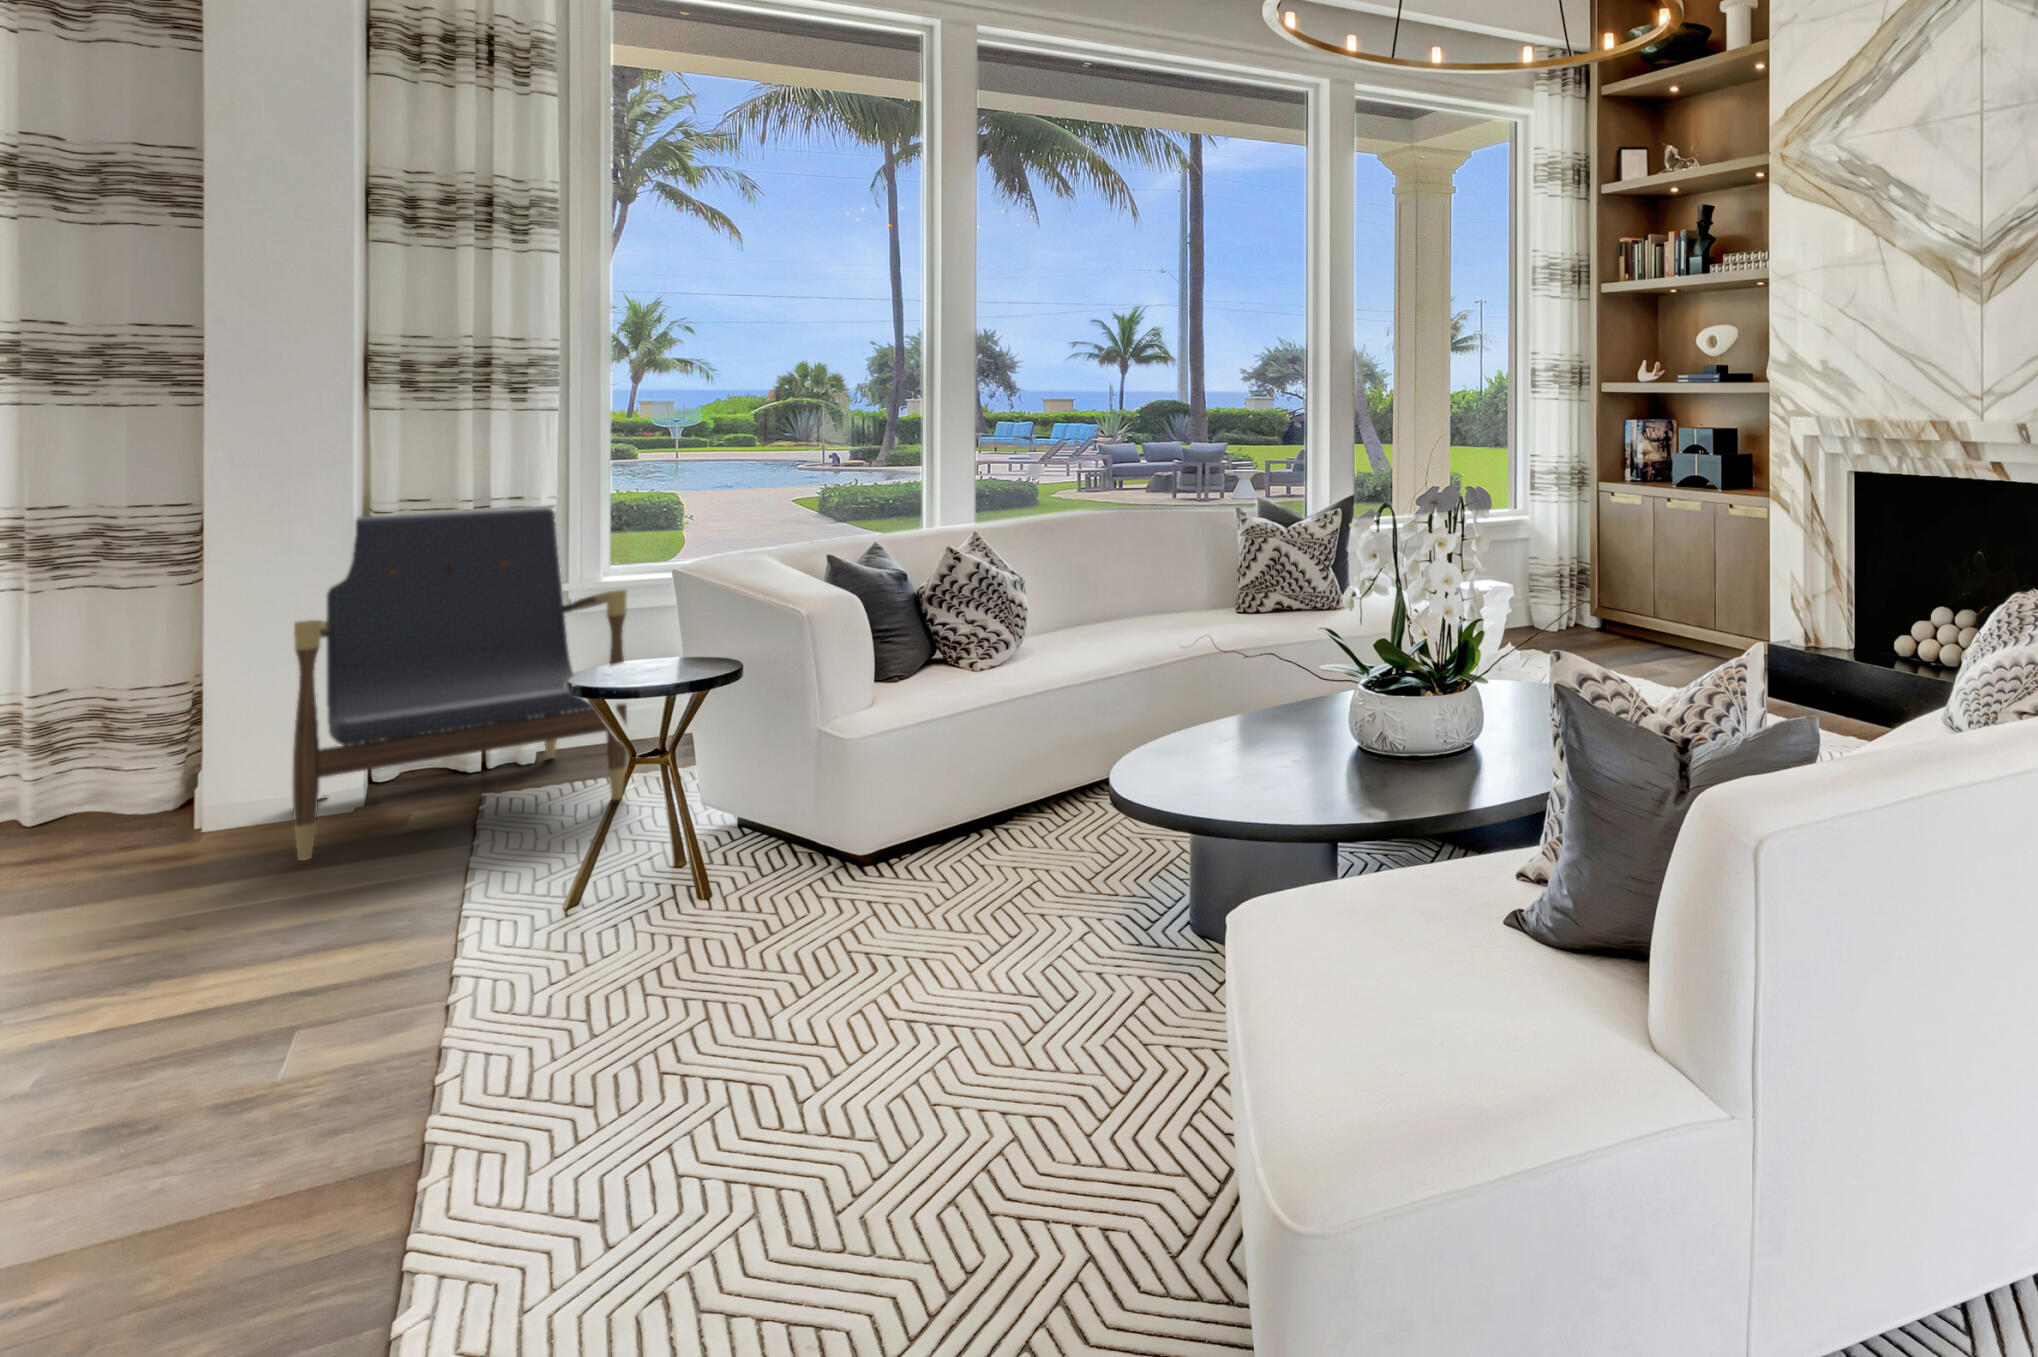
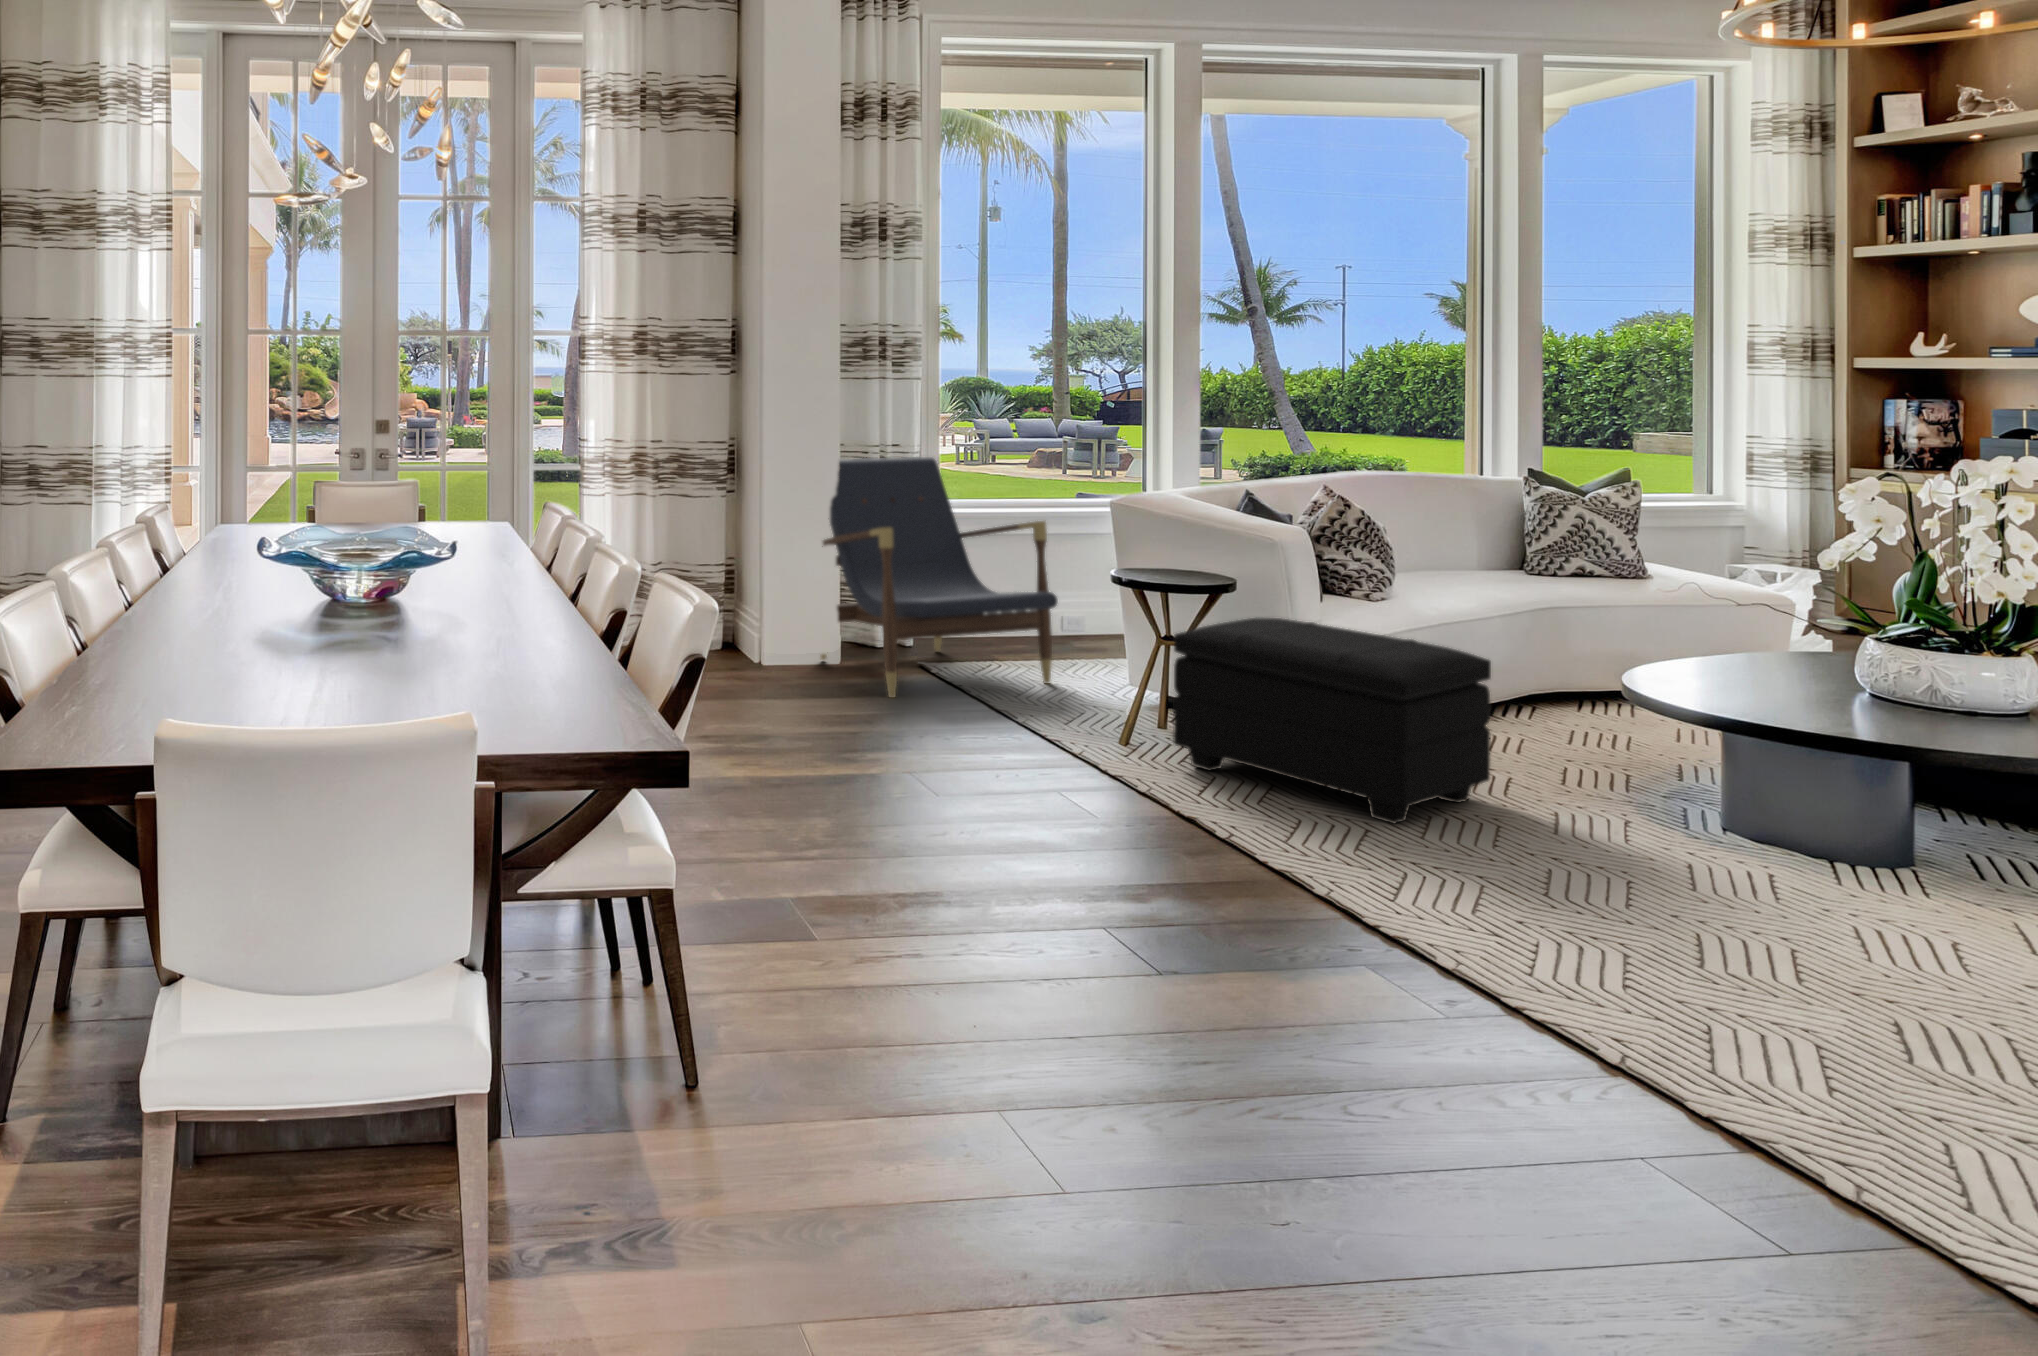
footstool: none [532,719,897,1014] -> present [1173,618,1491,823]

